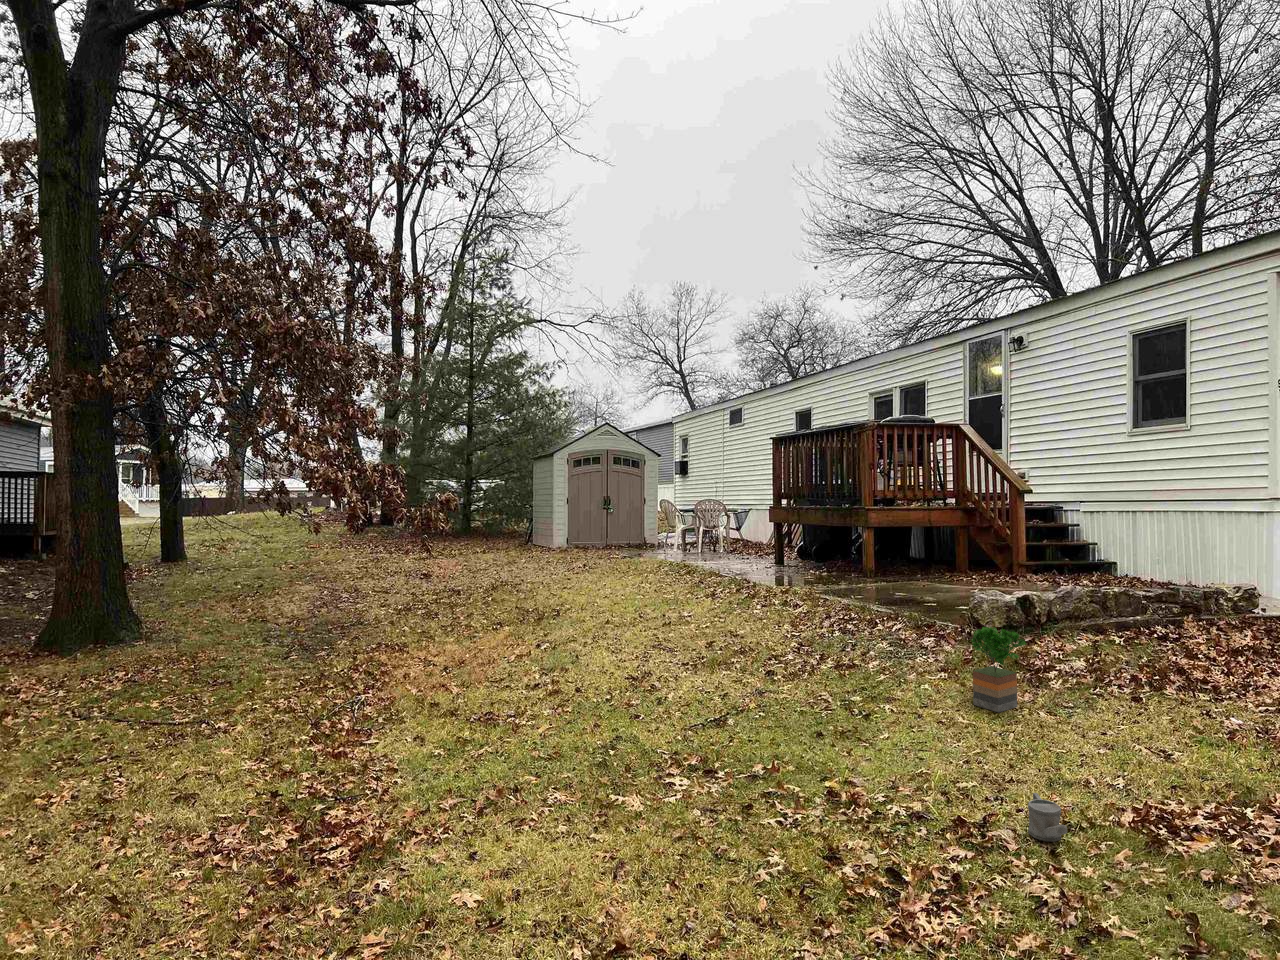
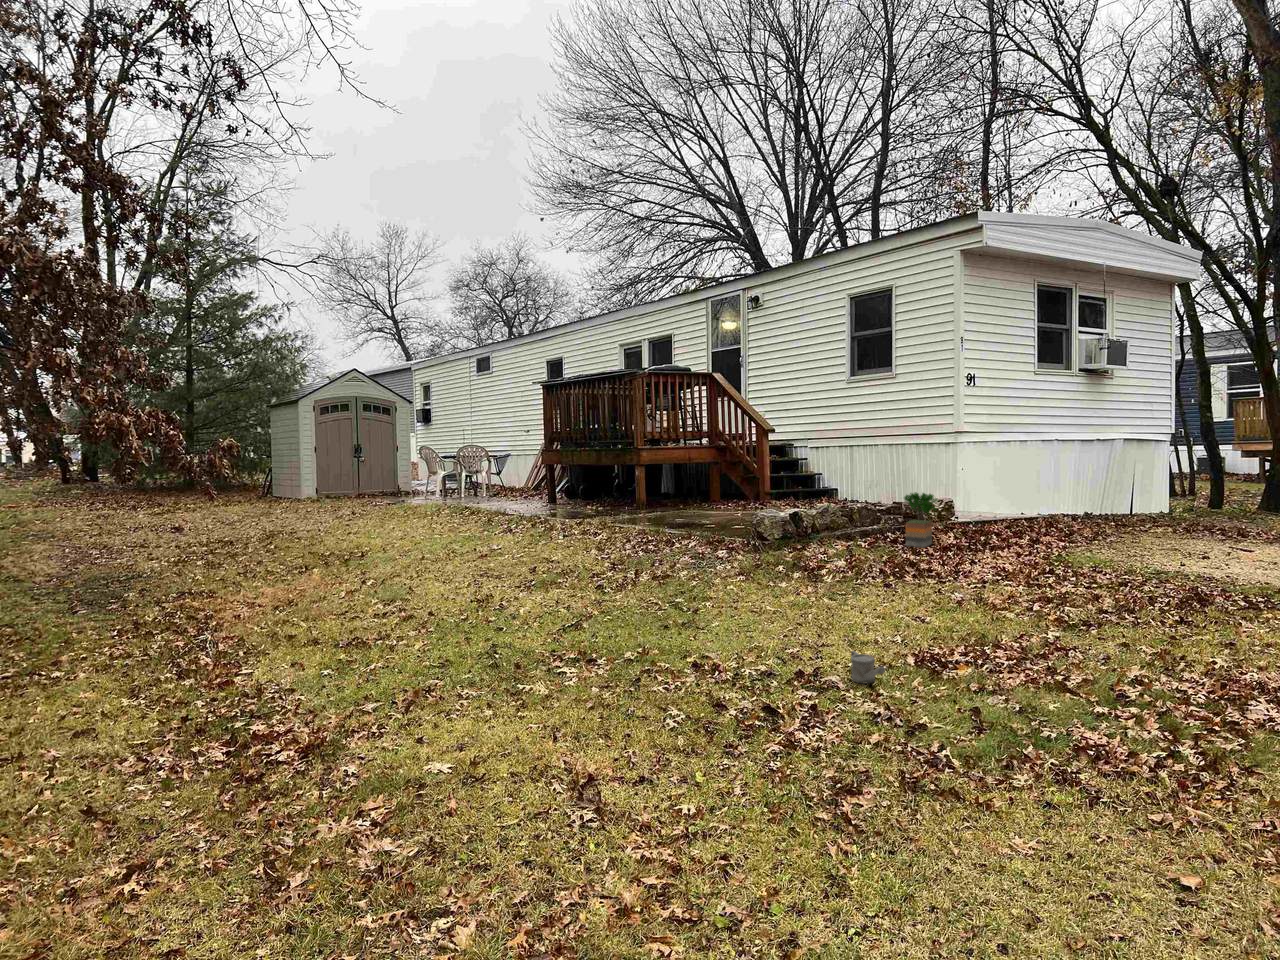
potted tree: present [972,627,1025,713] -> present [904,492,938,547]

